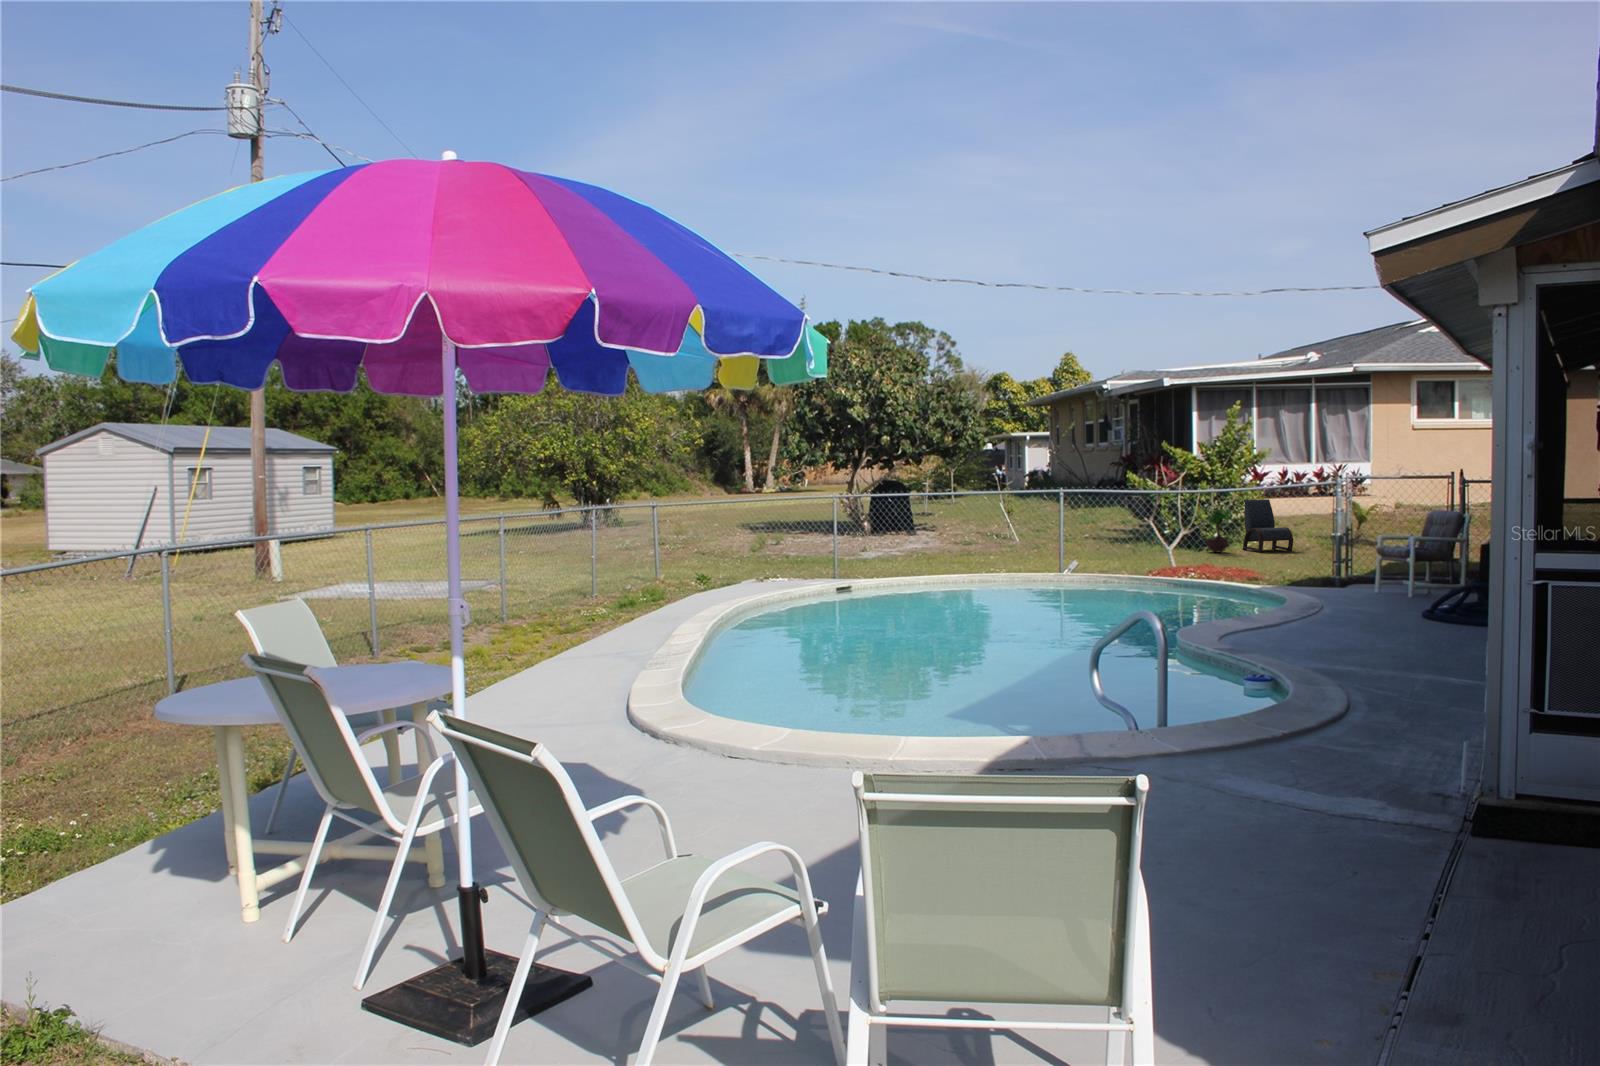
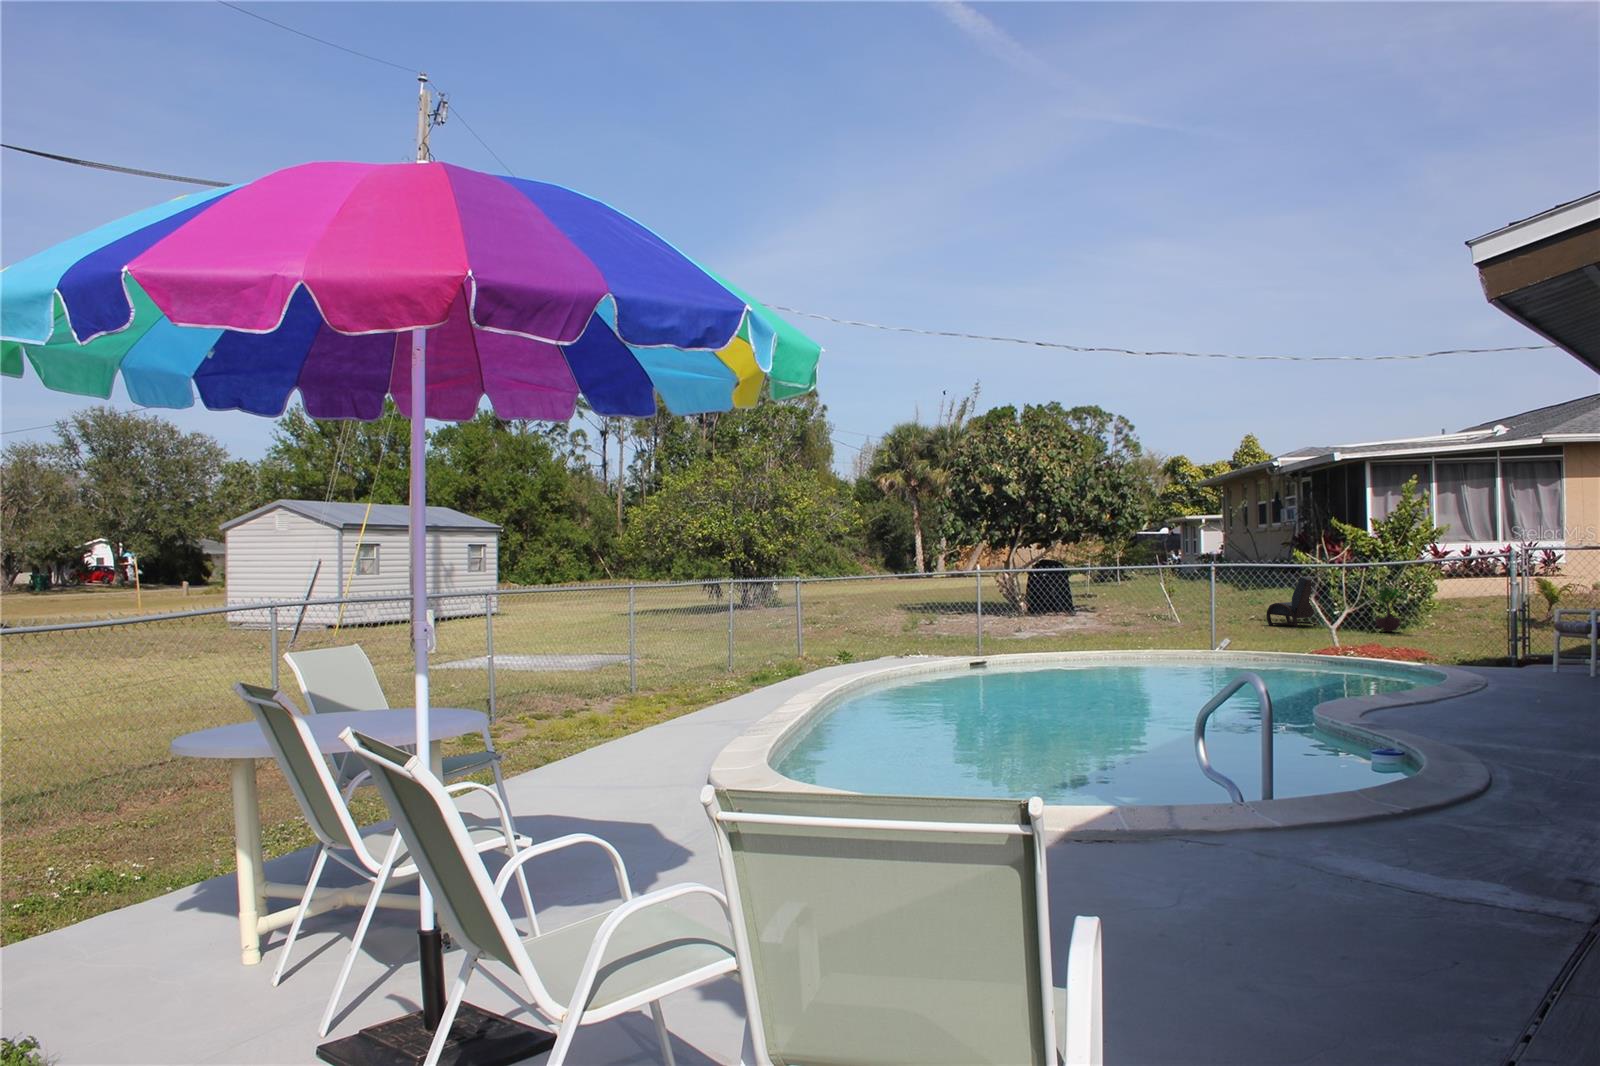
lounge chair: present [1243,499,1293,553] -> present [1266,577,1317,627]

